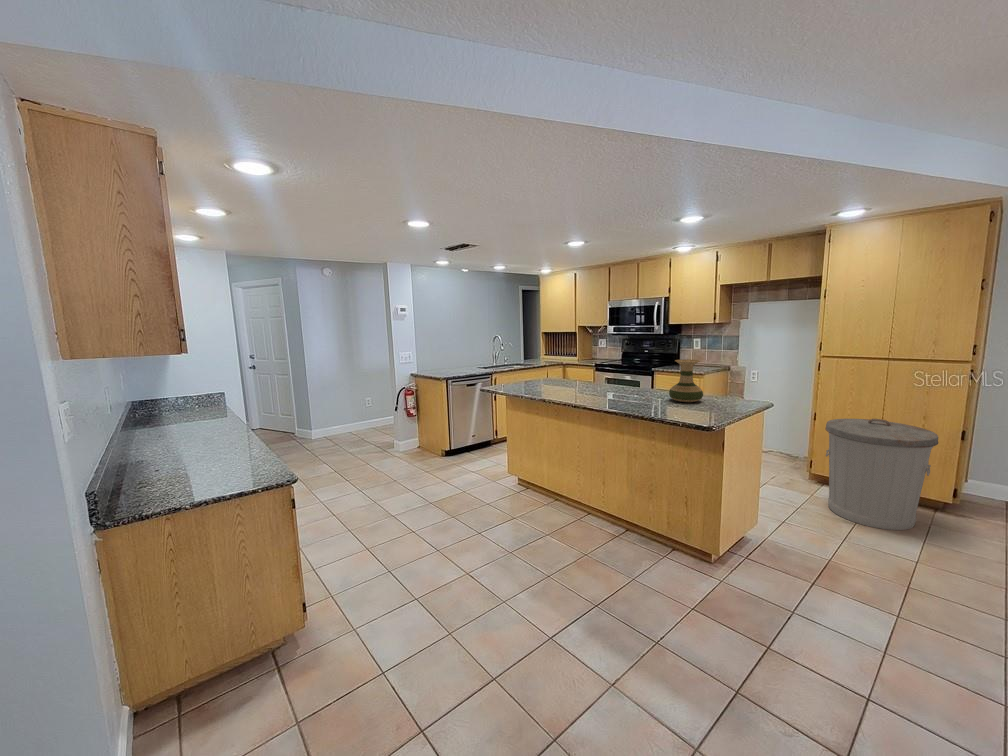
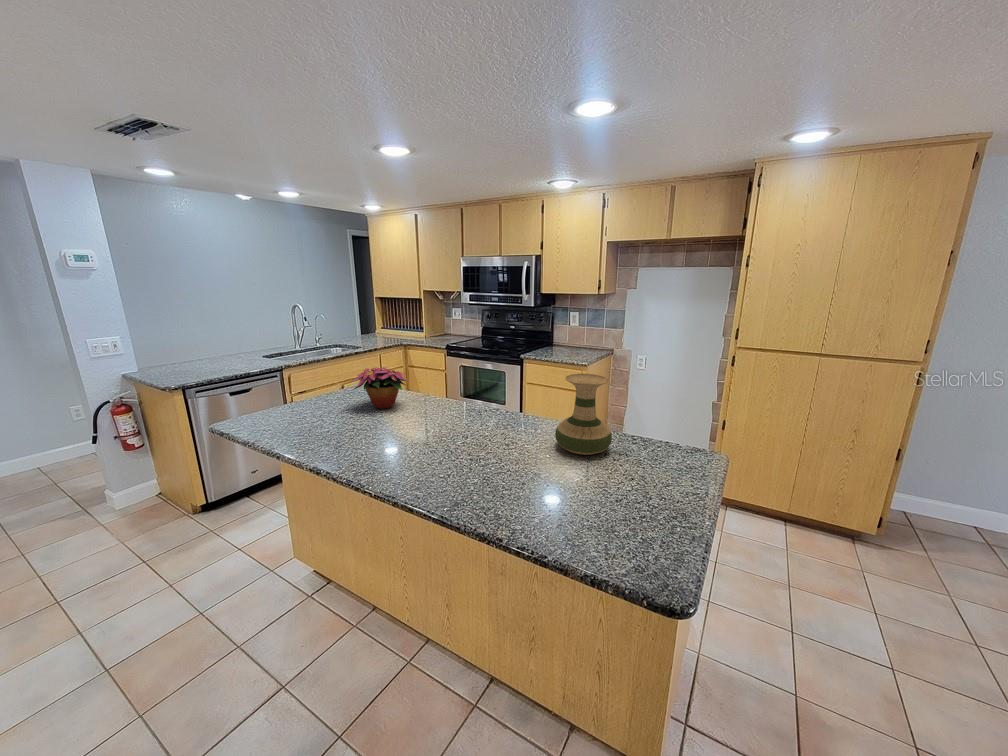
flower arrangement: none [548,363,583,387] -> present [352,367,407,409]
trash can: present [825,419,938,530] -> none [746,434,897,595]

